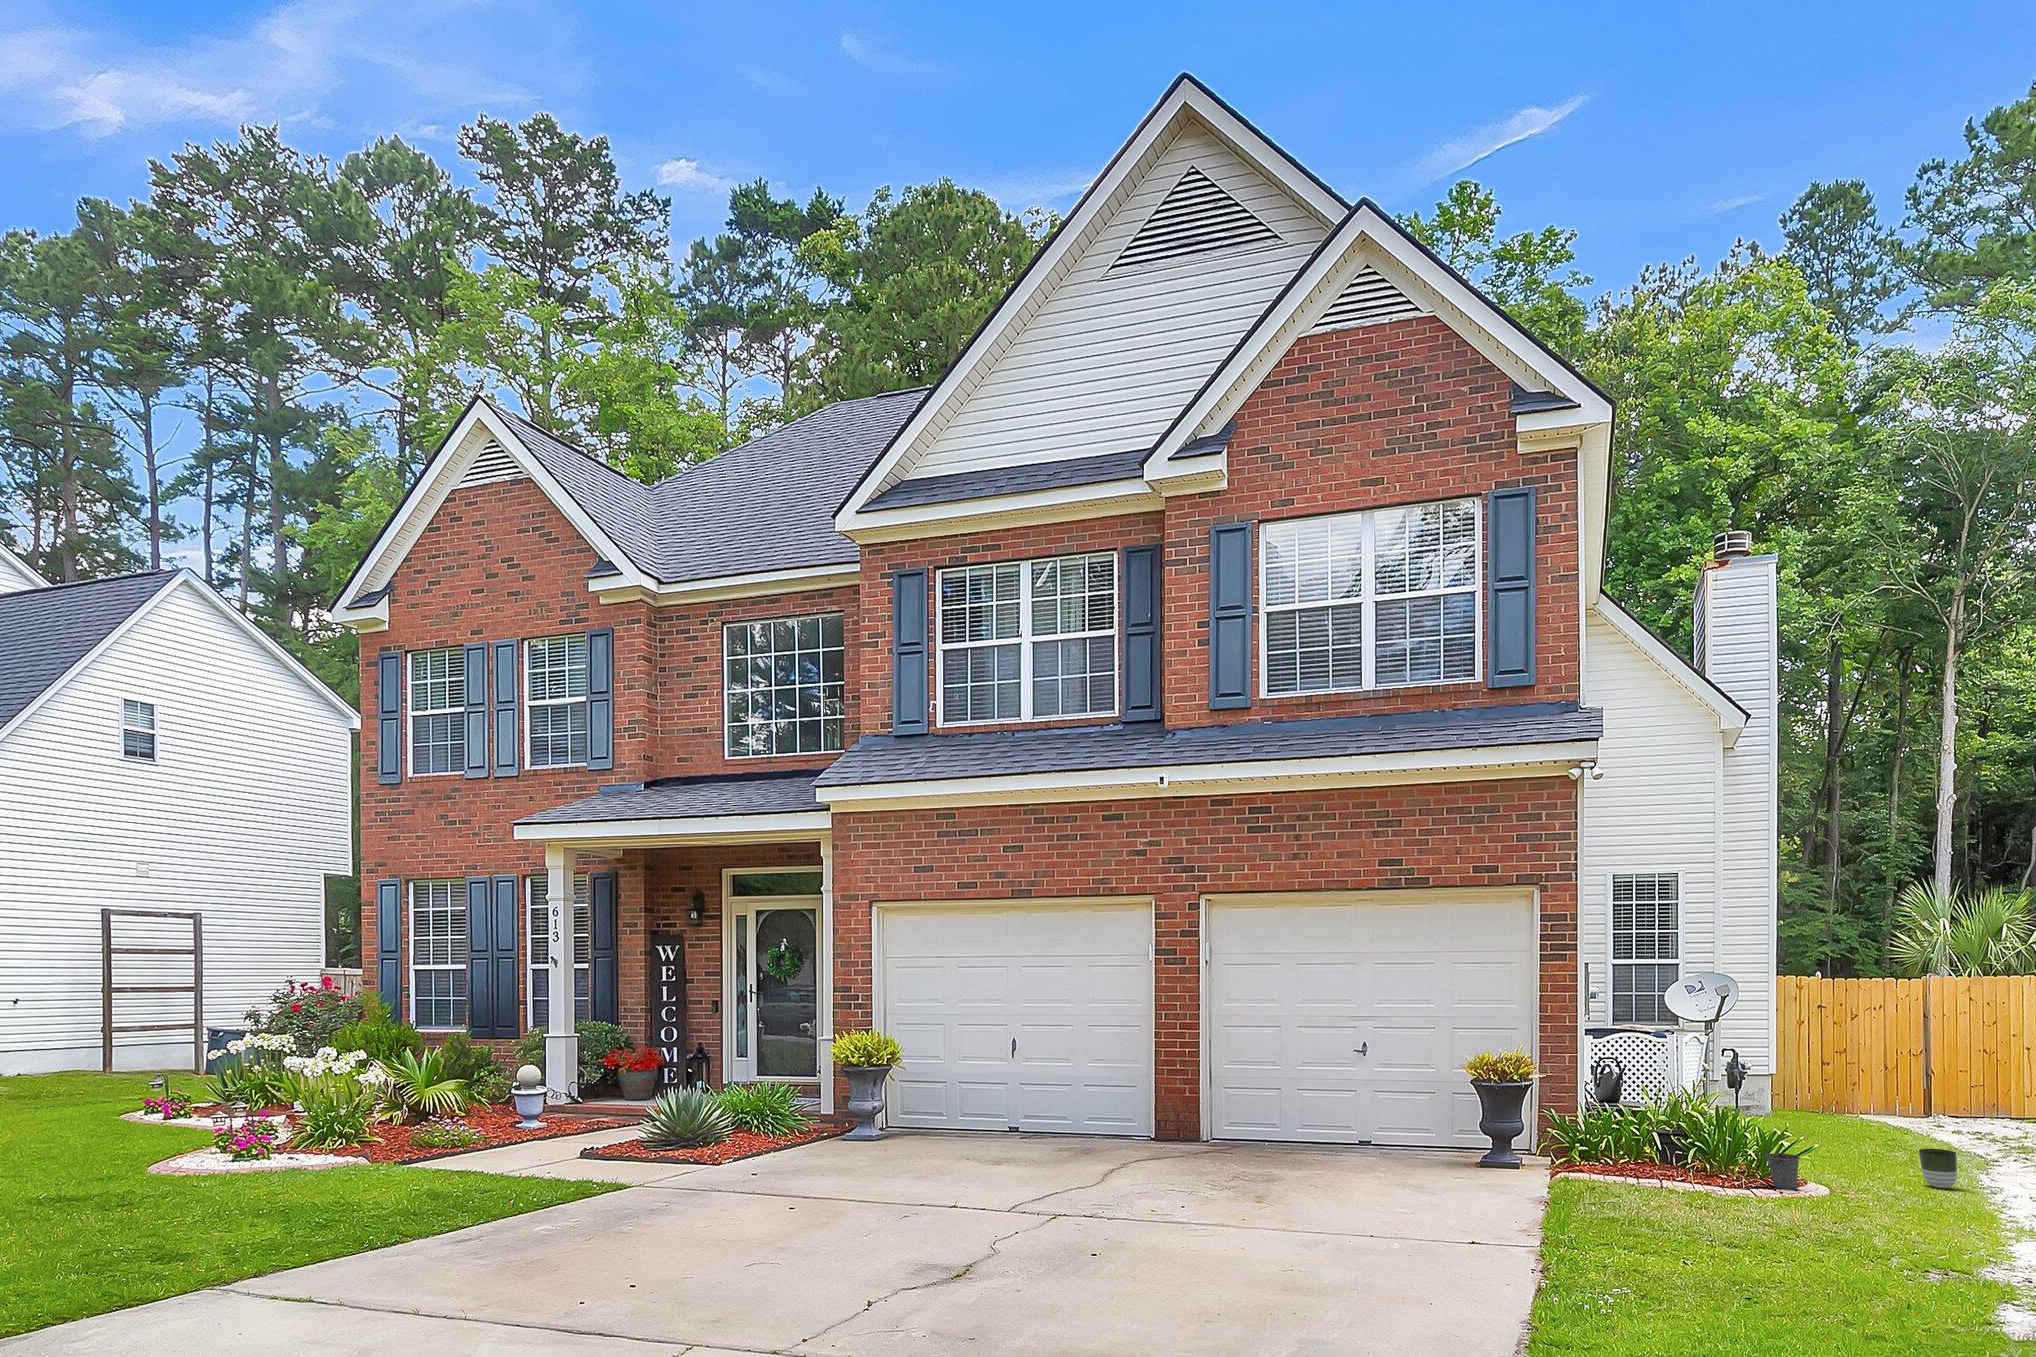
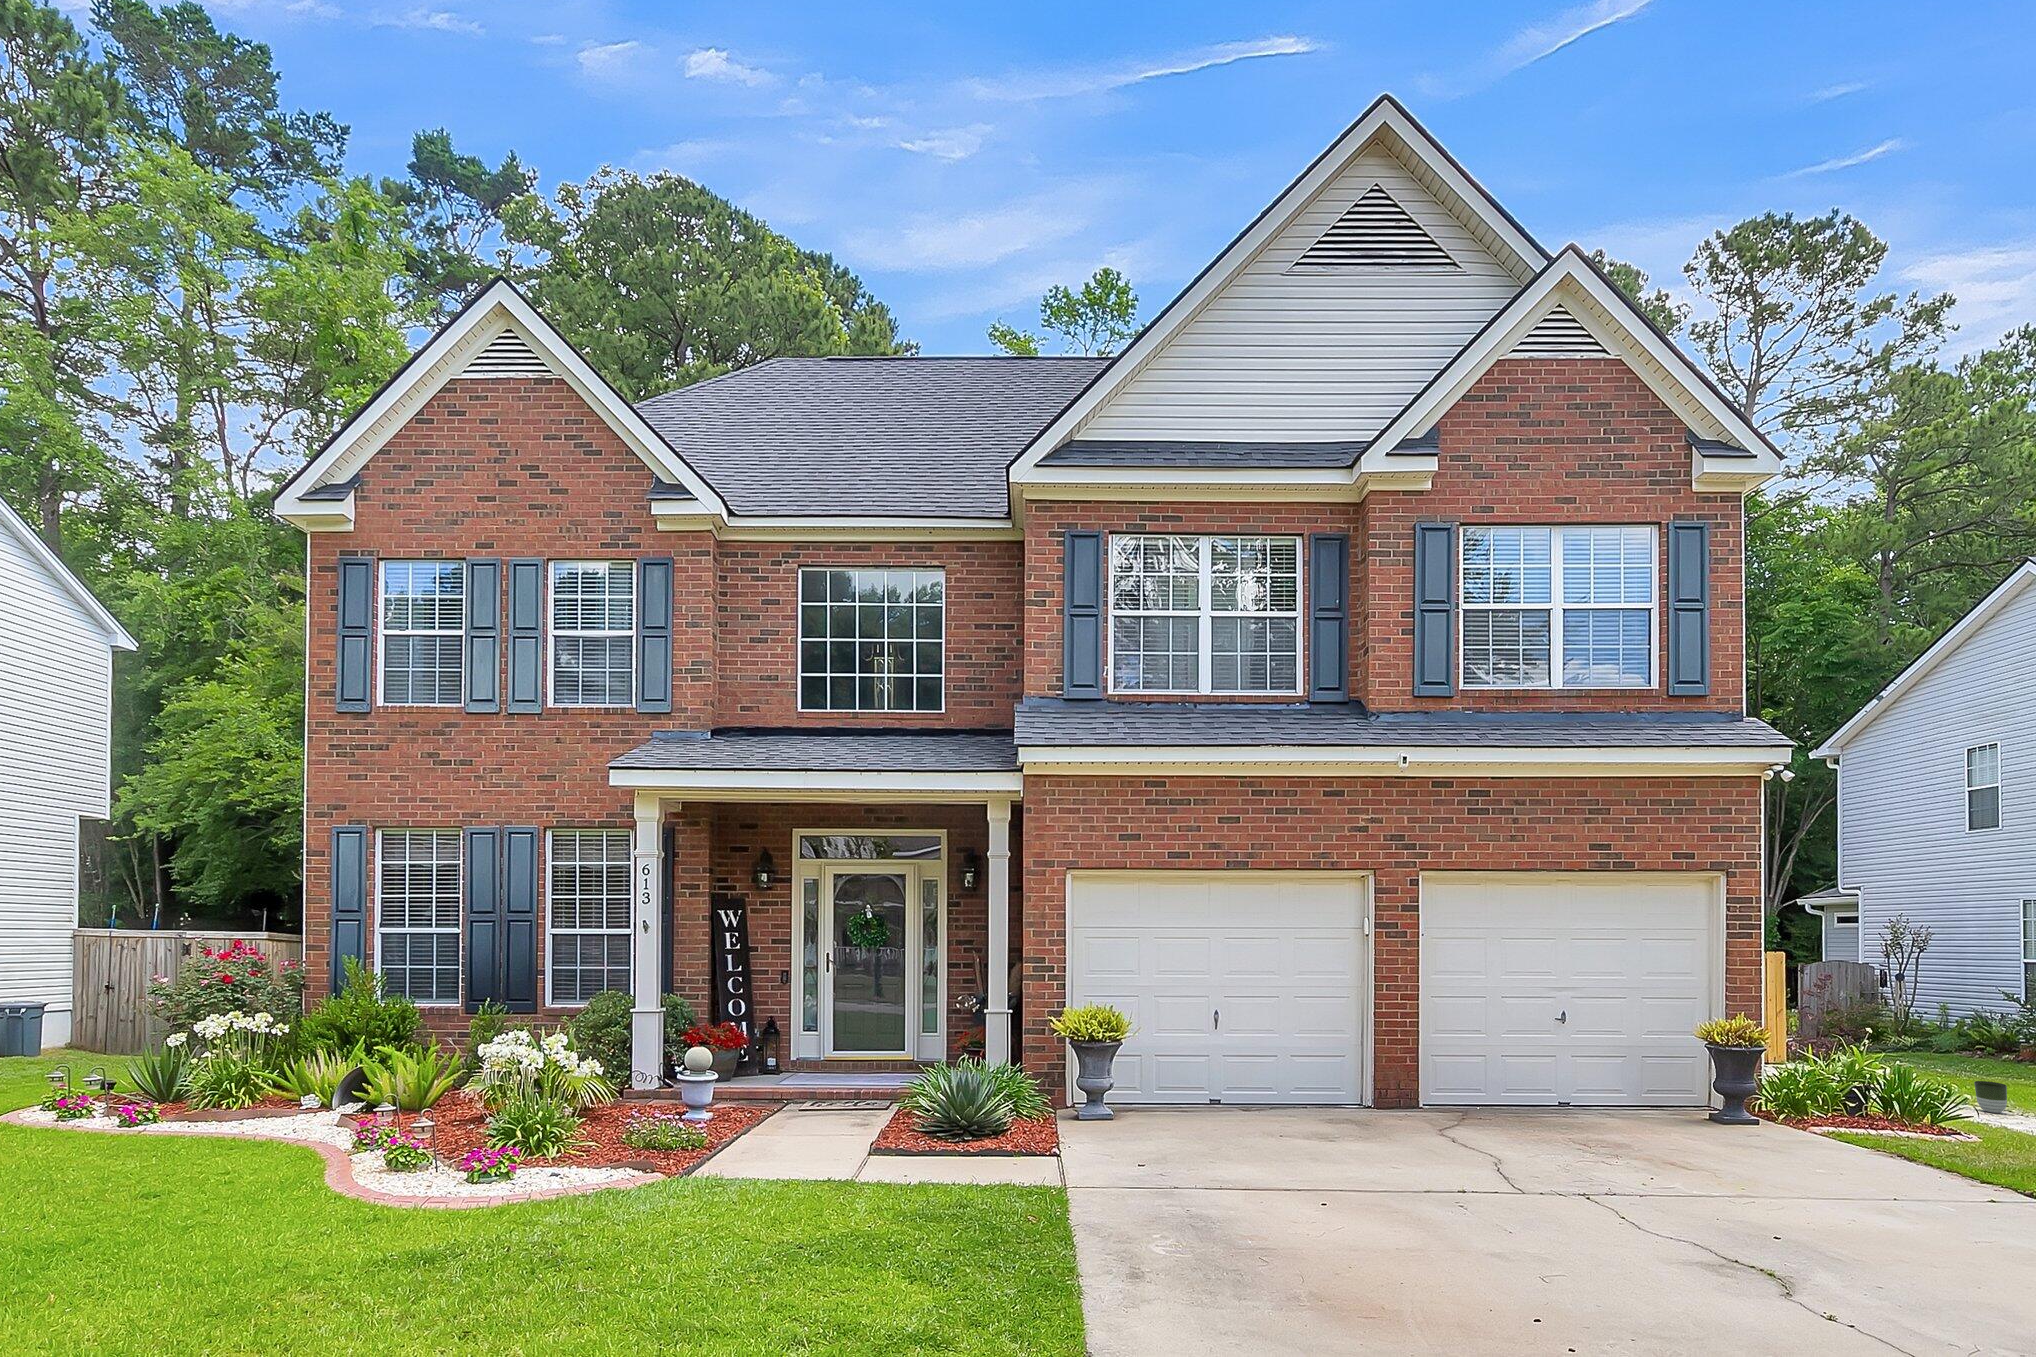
bucket: present [1765,1152,1800,1189] -> none [1940,1096,1974,1127]

